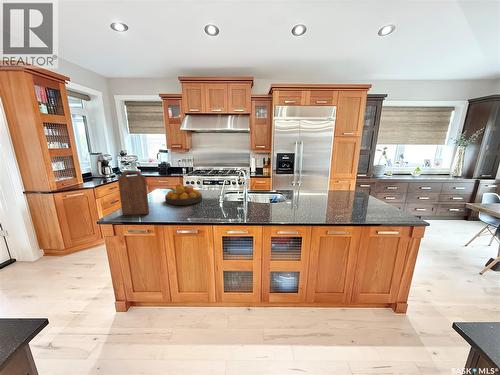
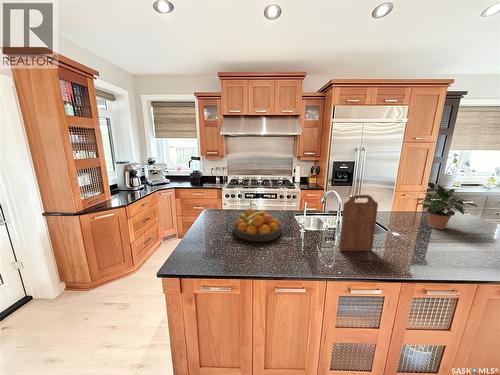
potted plant: none [306,164,343,199] -> present [416,183,477,229]
cutting board: present [118,171,149,215] -> present [339,195,378,251]

